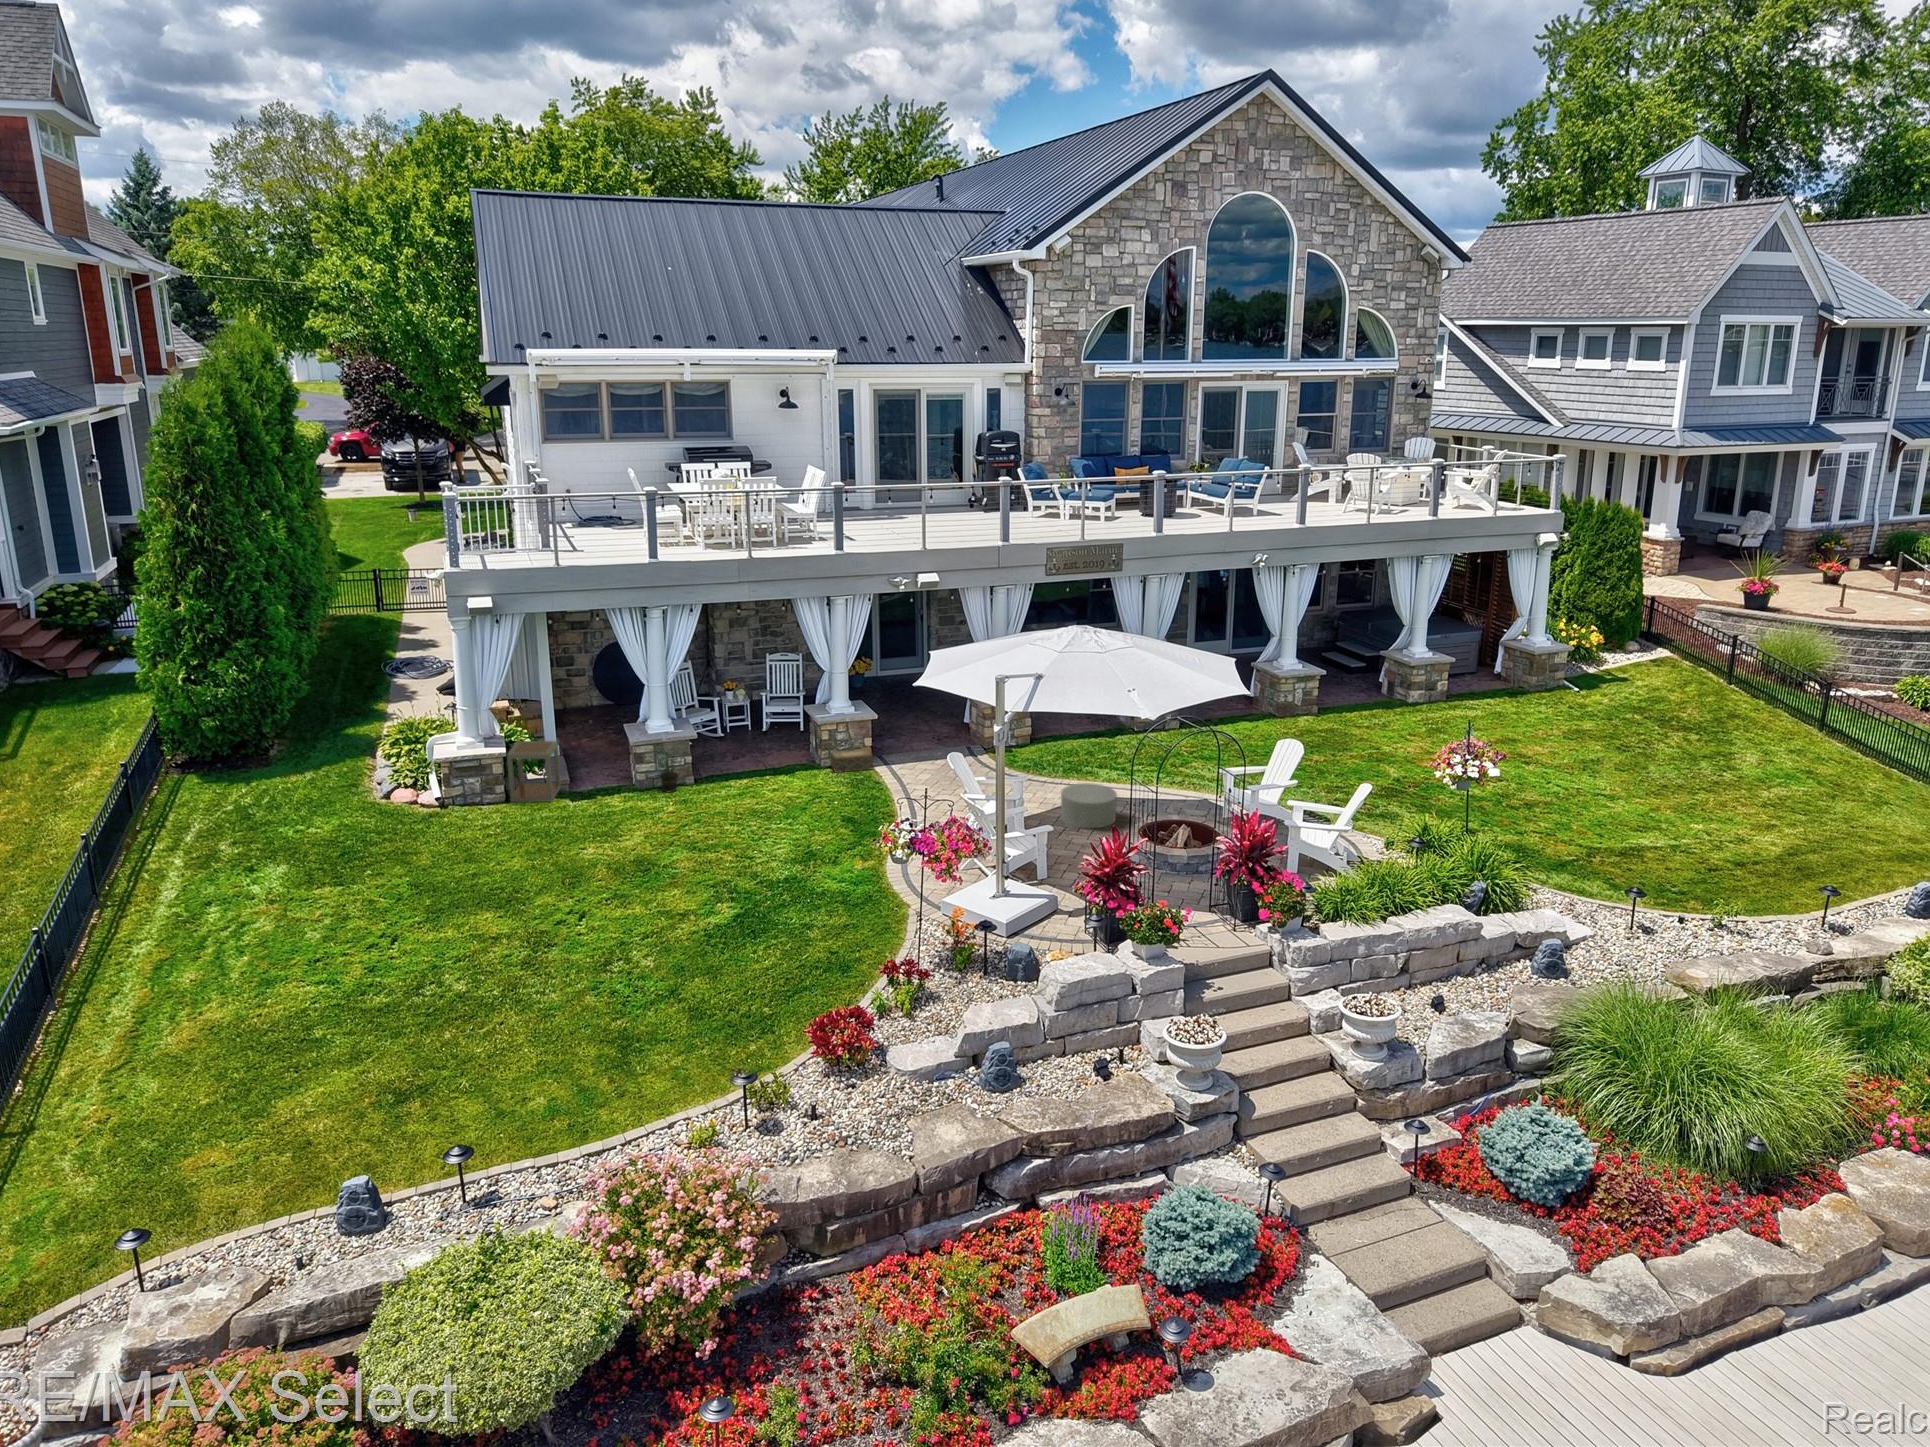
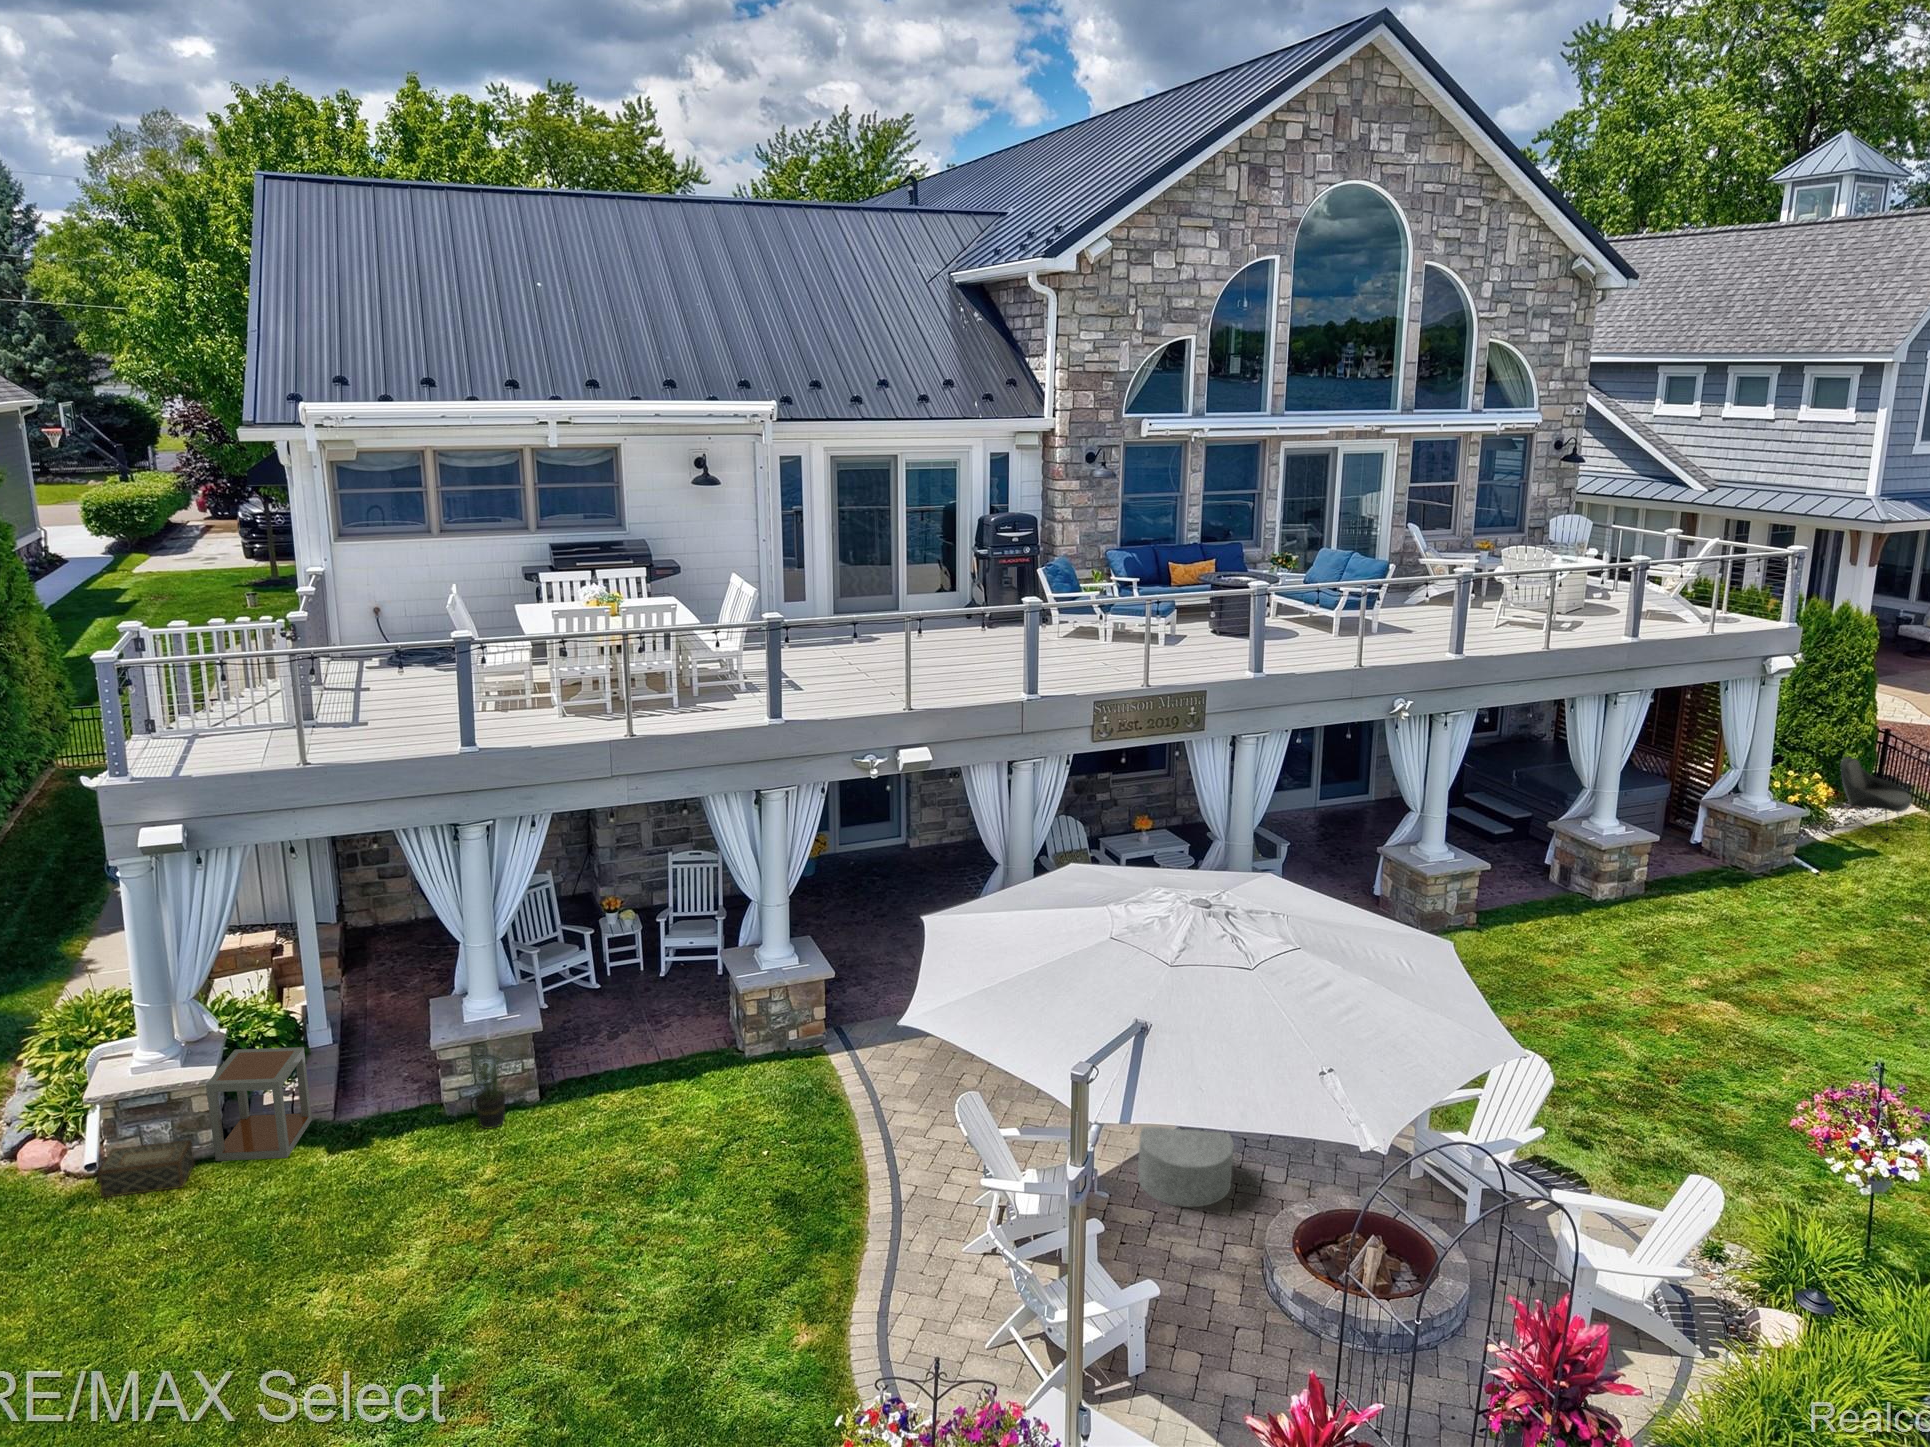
lounge chair: none [1599,615,1657,674] -> present [1832,757,1912,841]
woven basket: present [830,748,873,773] -> present [98,1140,195,1197]

